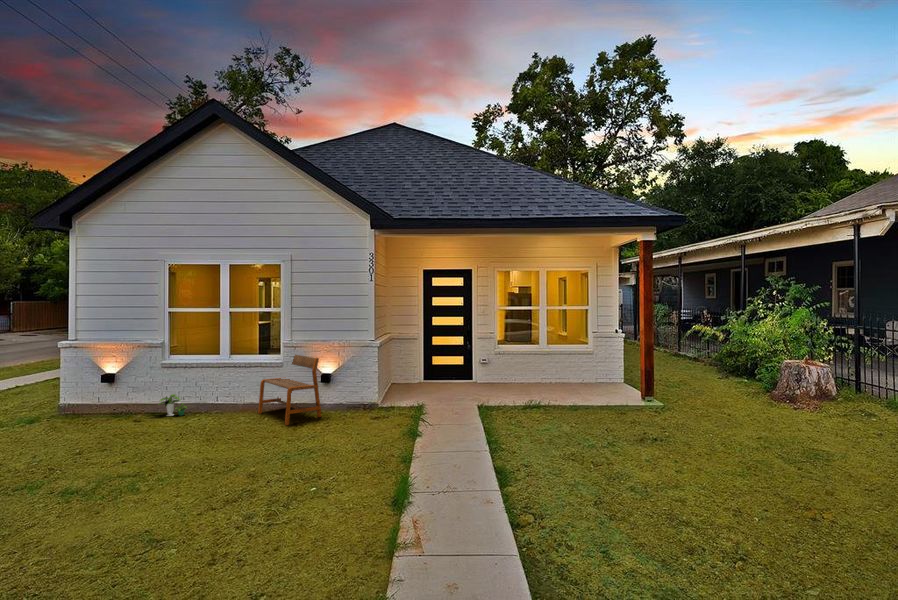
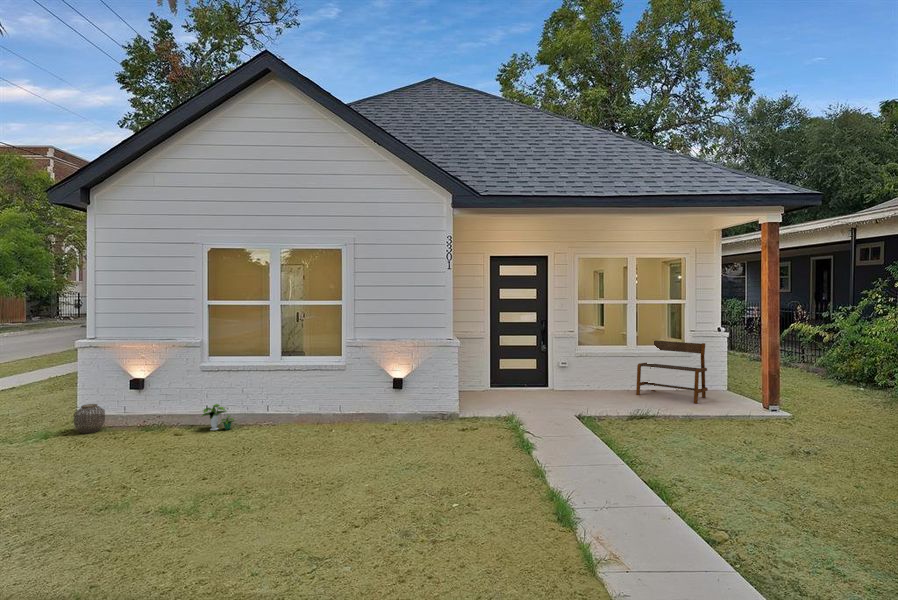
bench: present [258,355,321,425] -> present [636,341,708,404]
woven basket: none [53,394,81,418] -> present [74,404,105,433]

